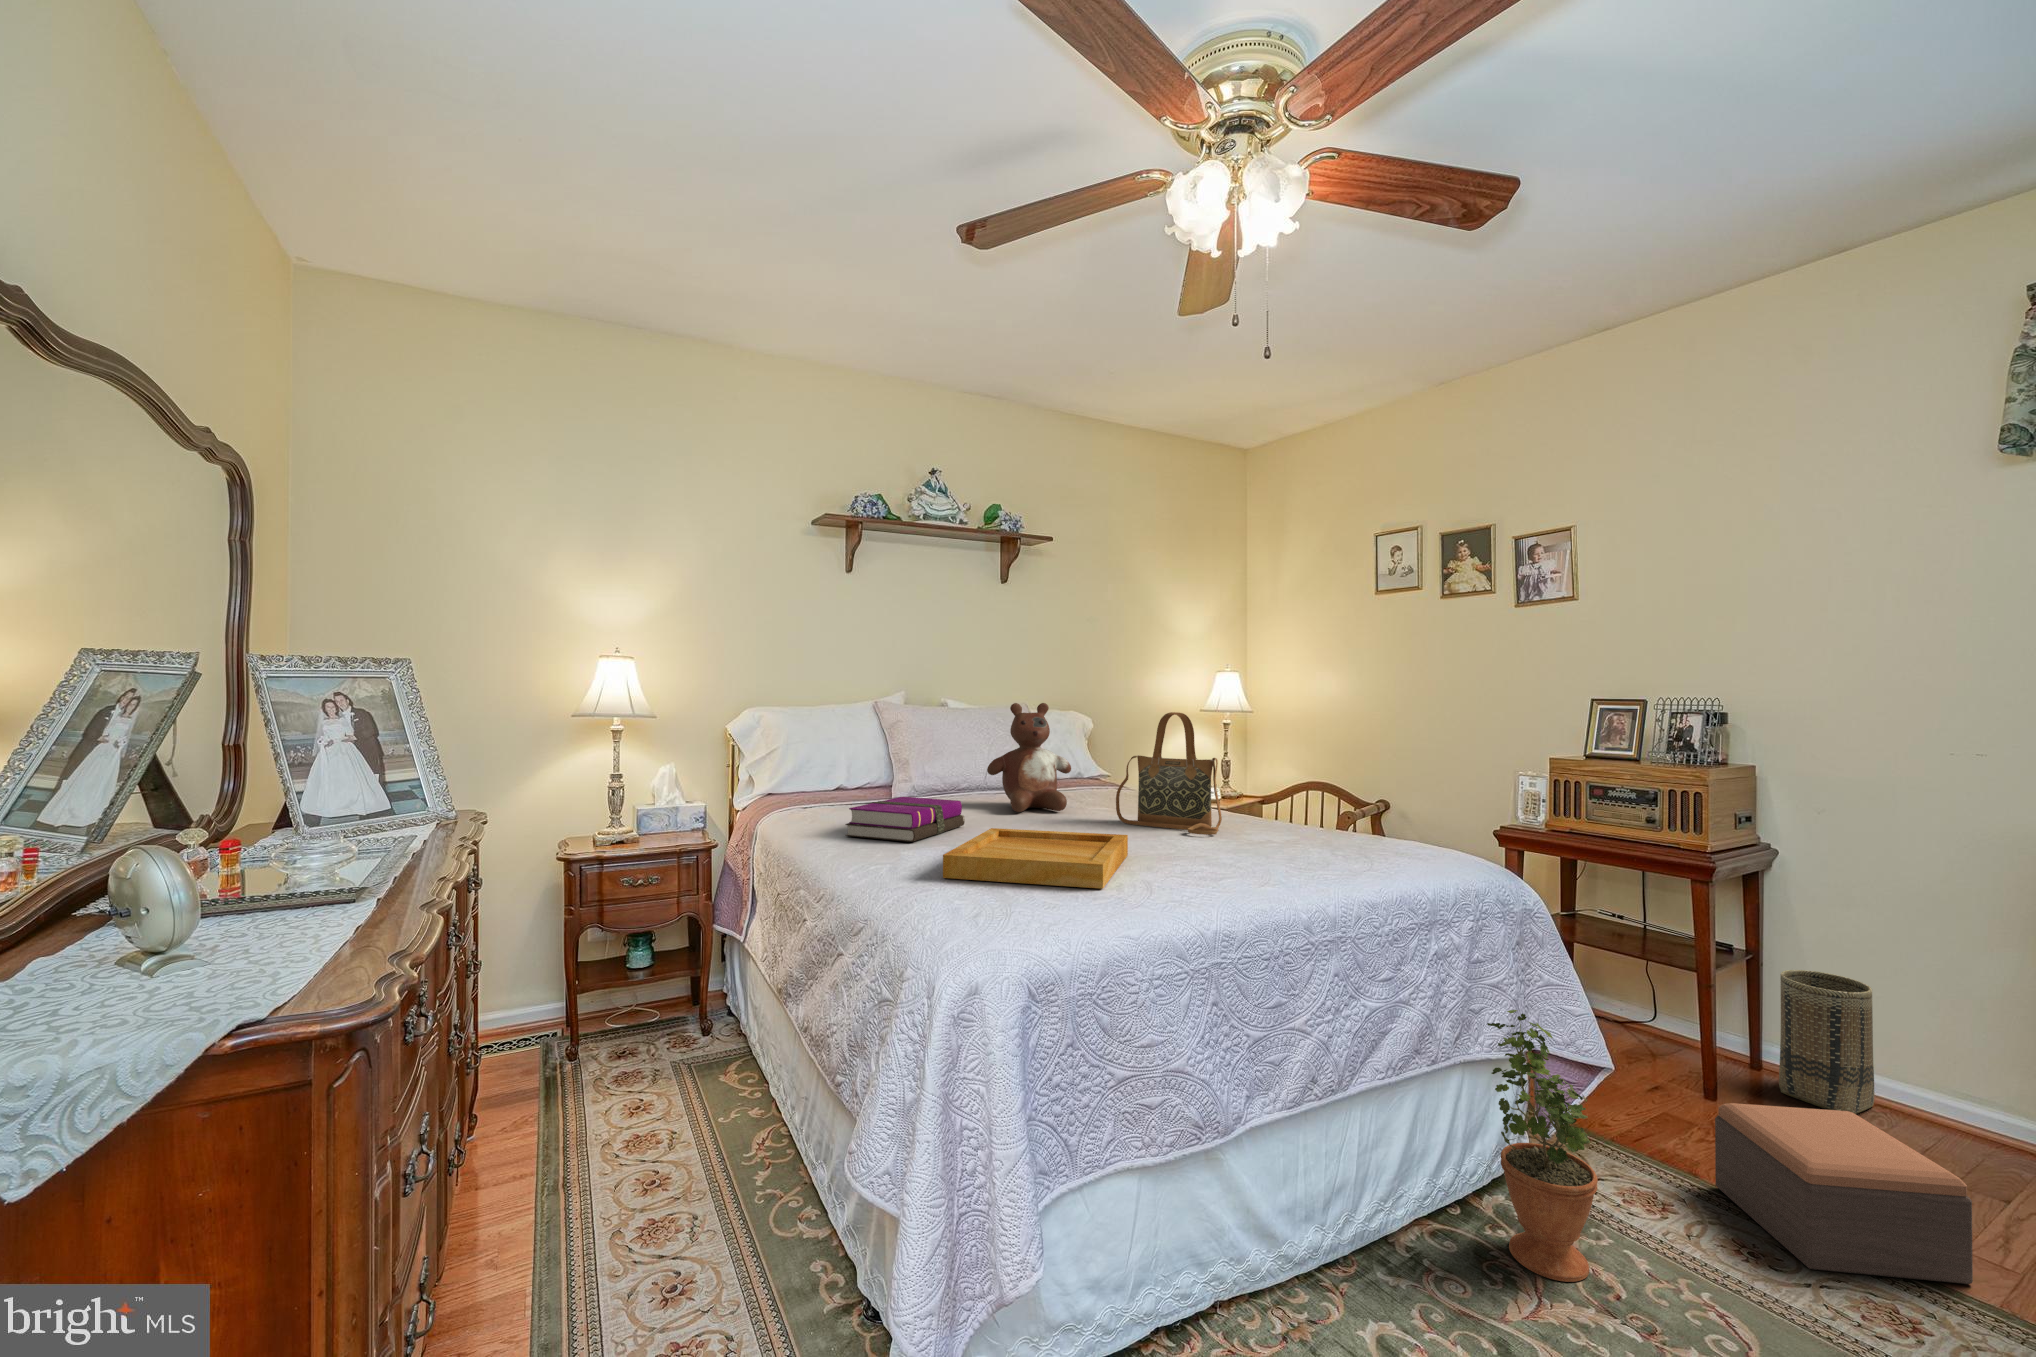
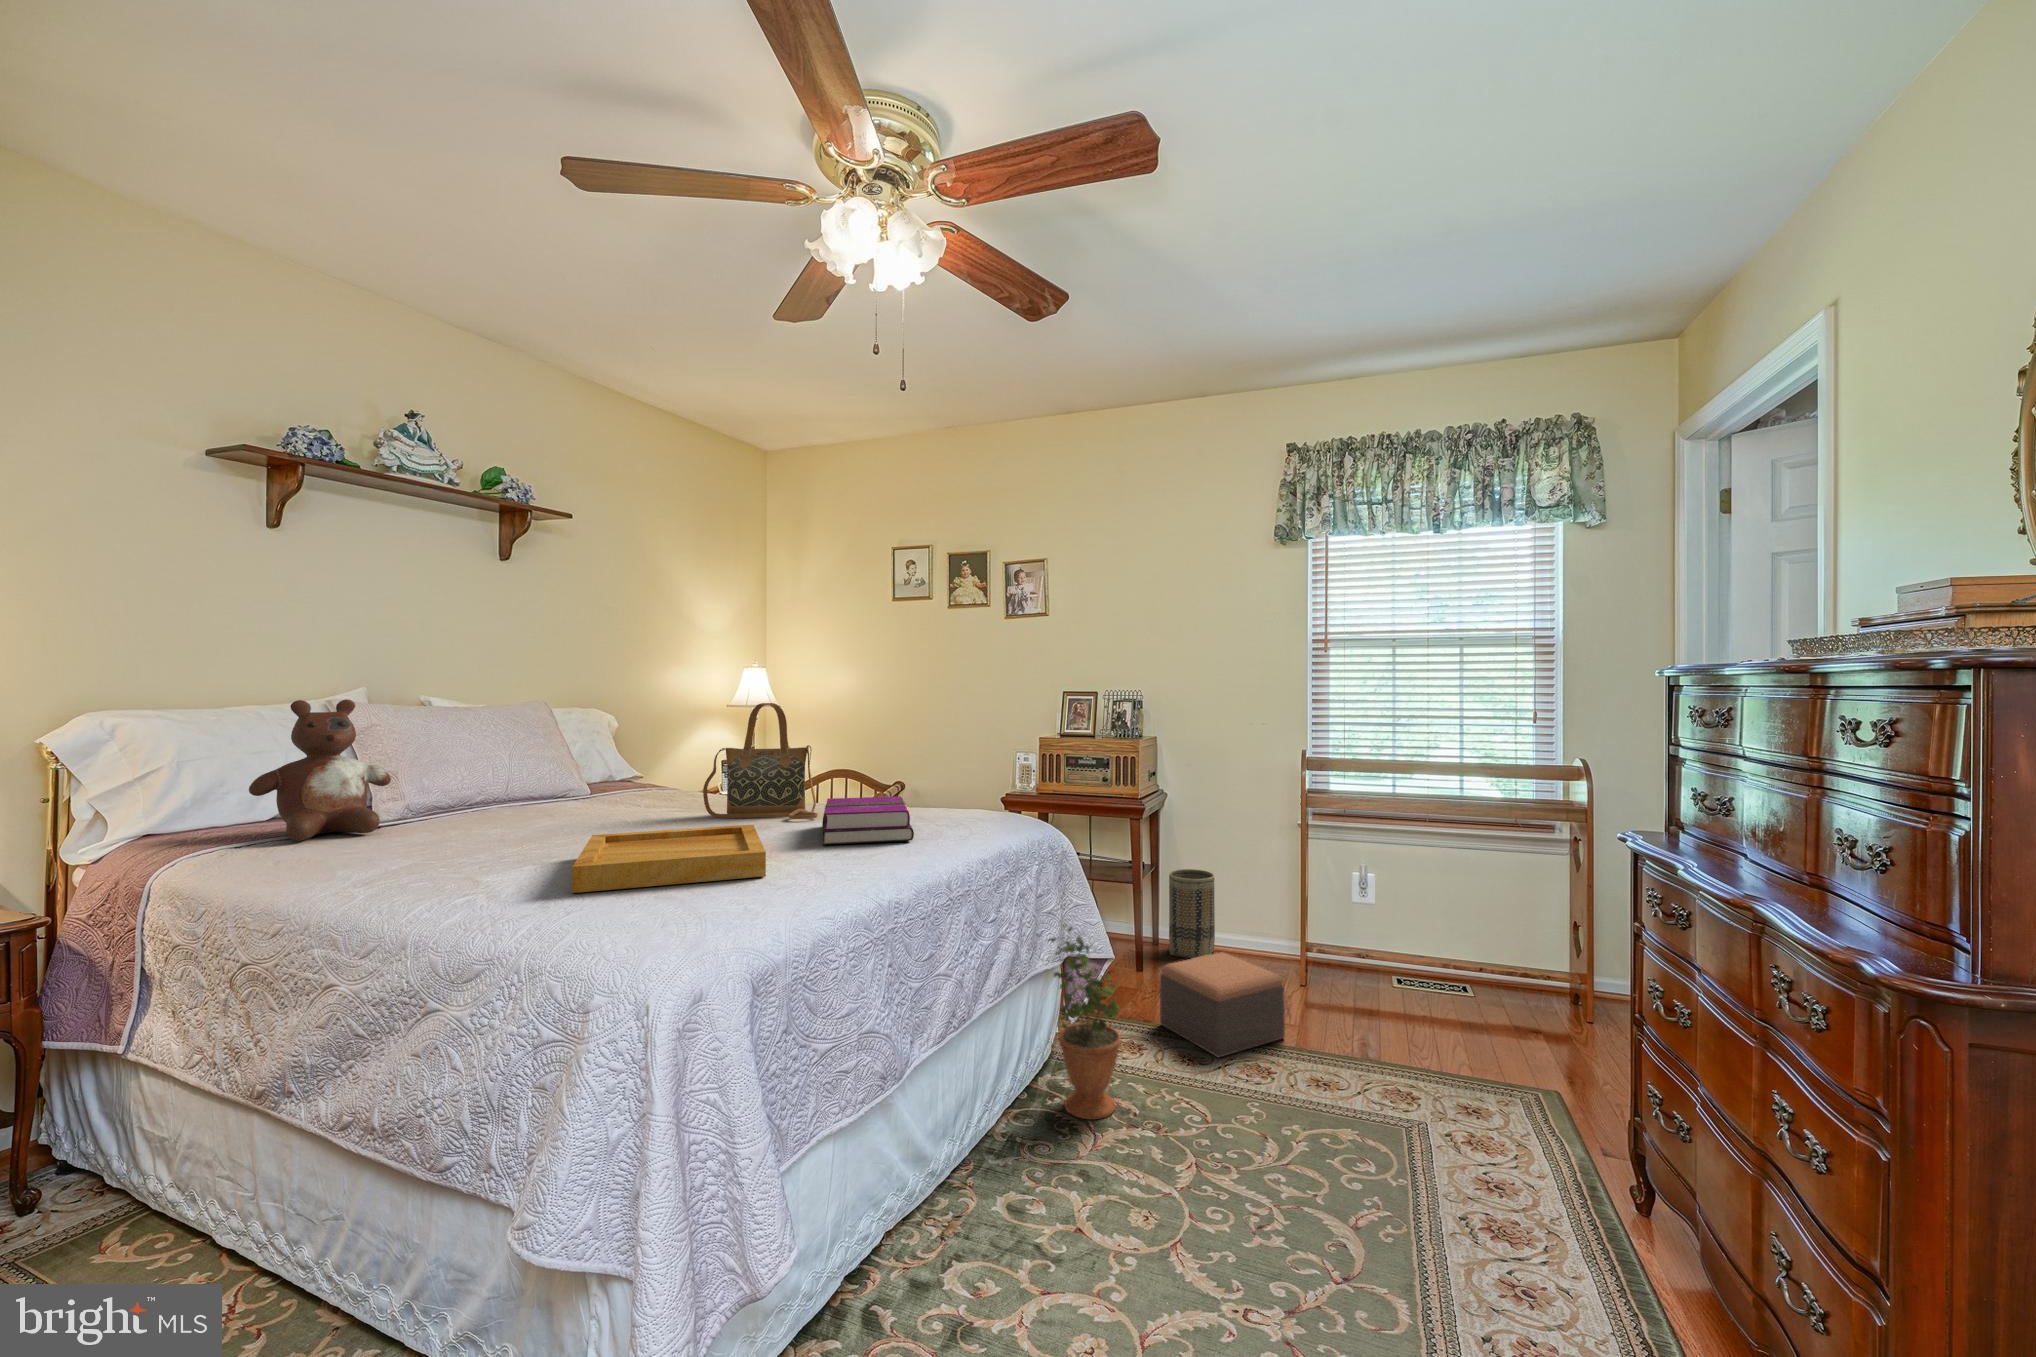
stuffed bear: present [987,703,1071,812] -> present [249,699,391,841]
hardback book: present [845,797,965,842] -> present [822,796,914,845]

